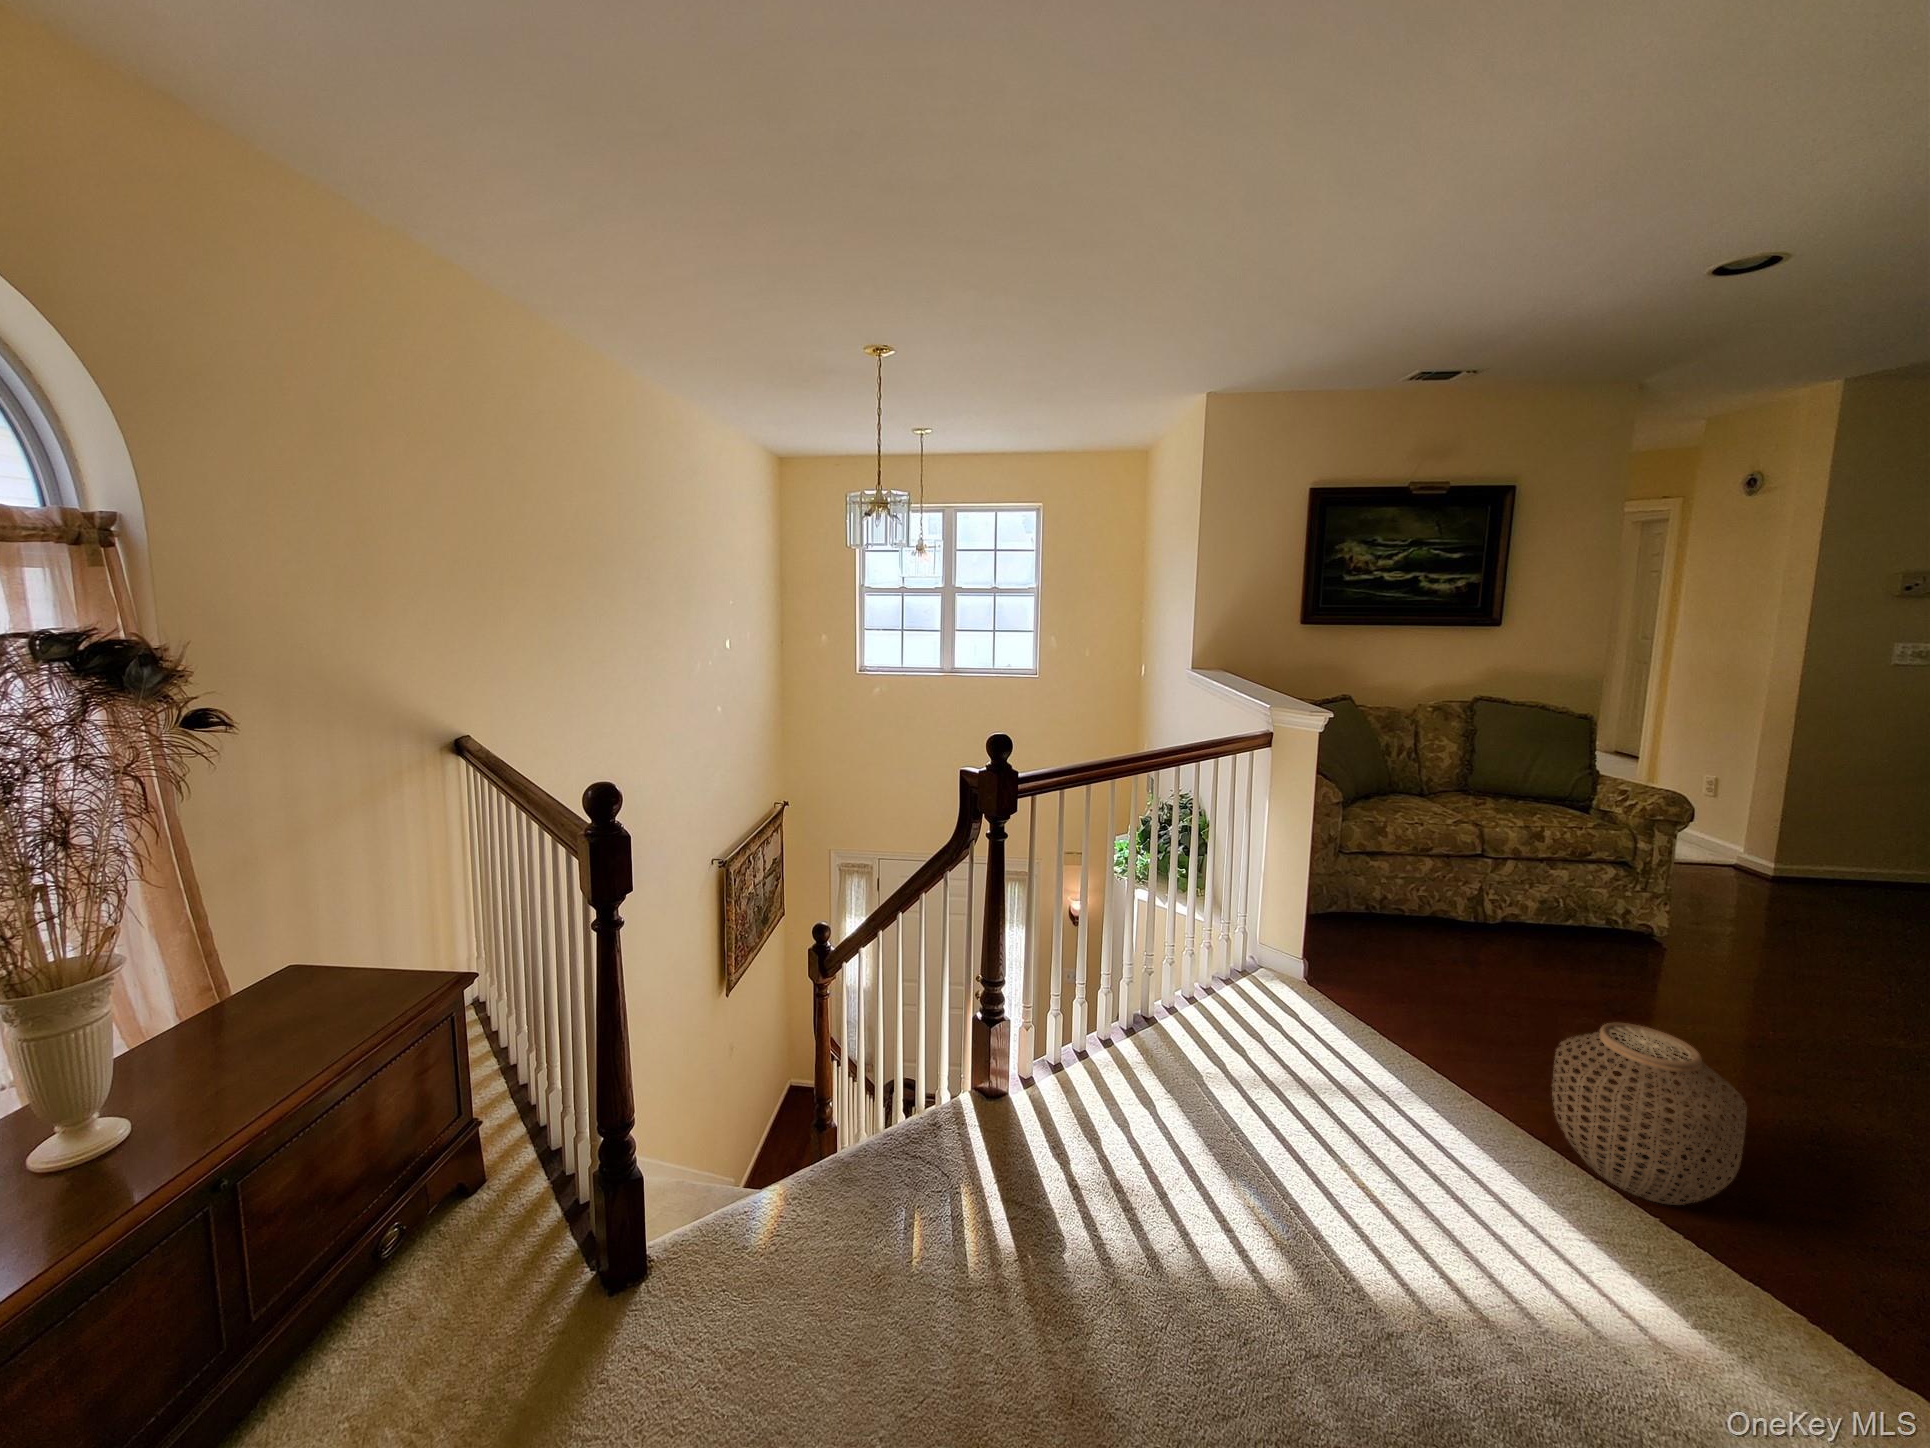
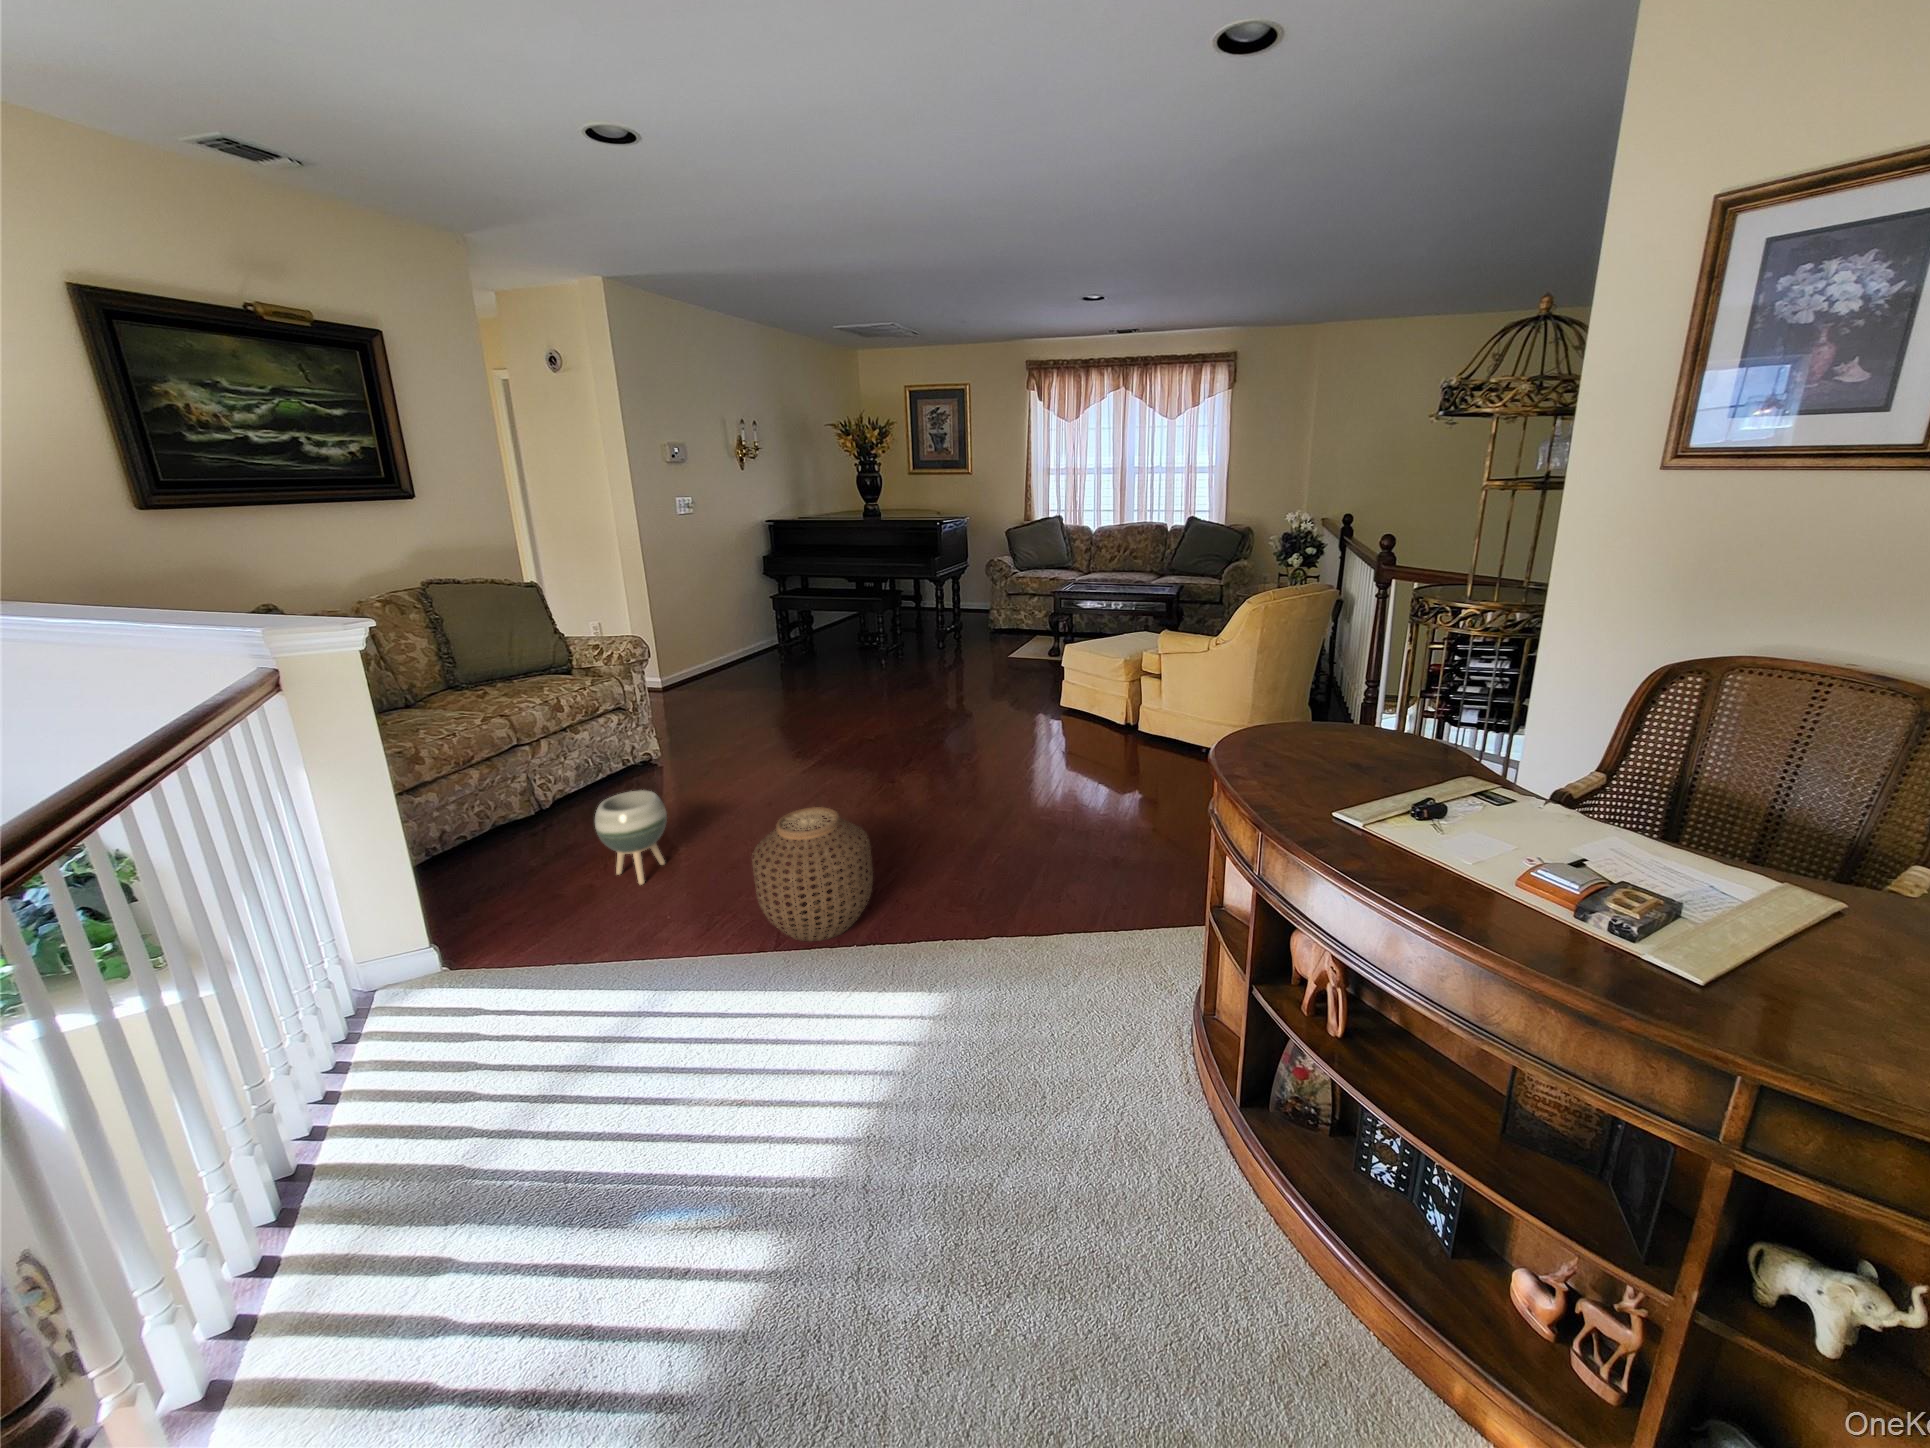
planter: none [1476,927,1558,1022] -> present [595,790,667,884]

